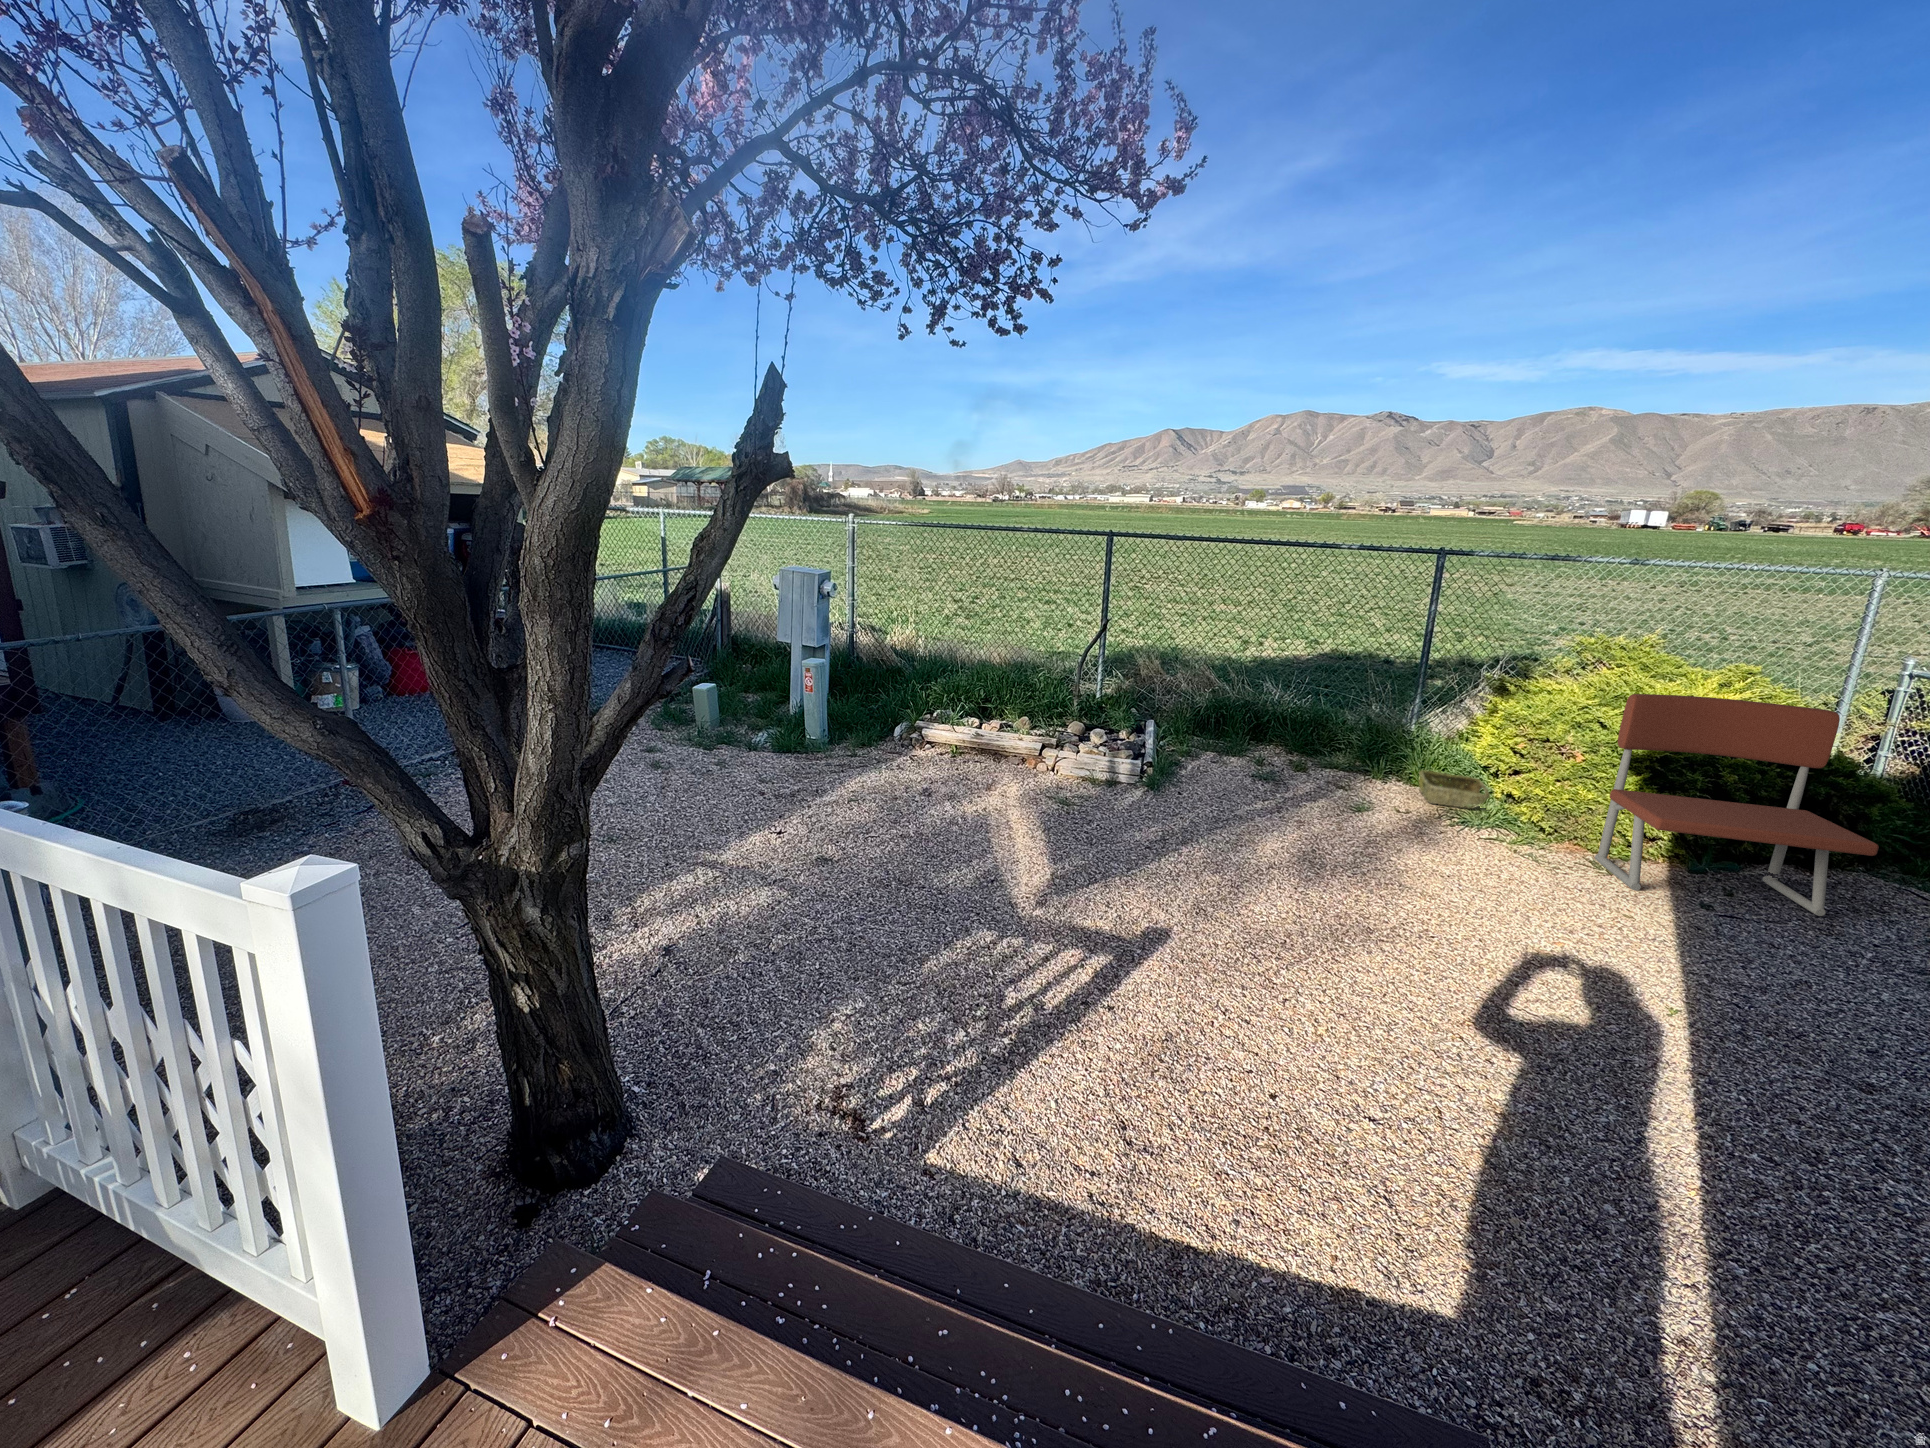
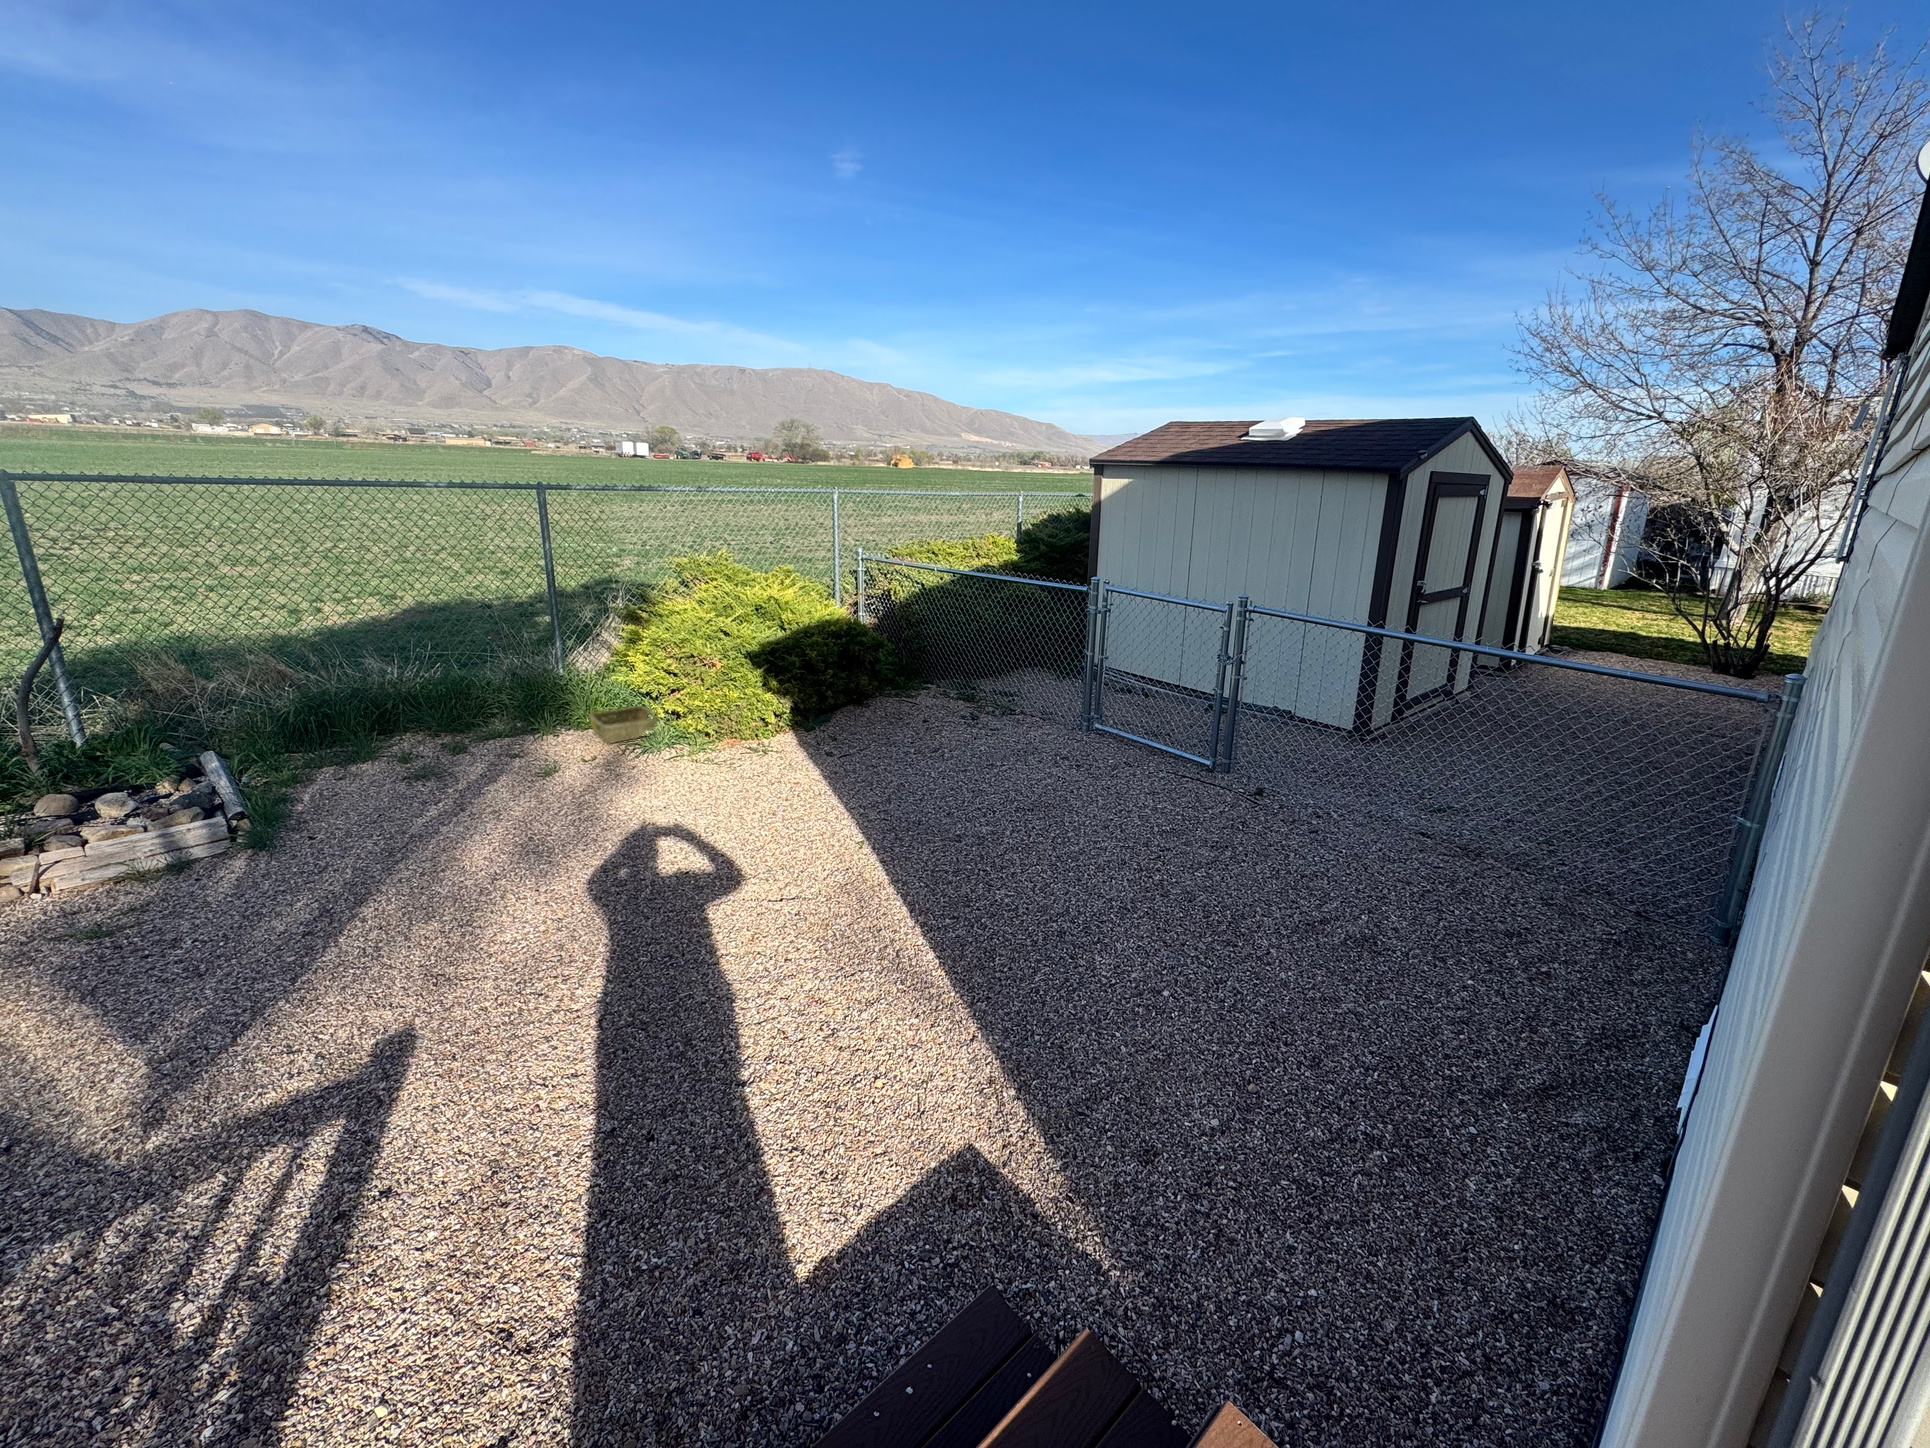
bench: present [1595,694,1879,916] -> none [745,587,904,761]

